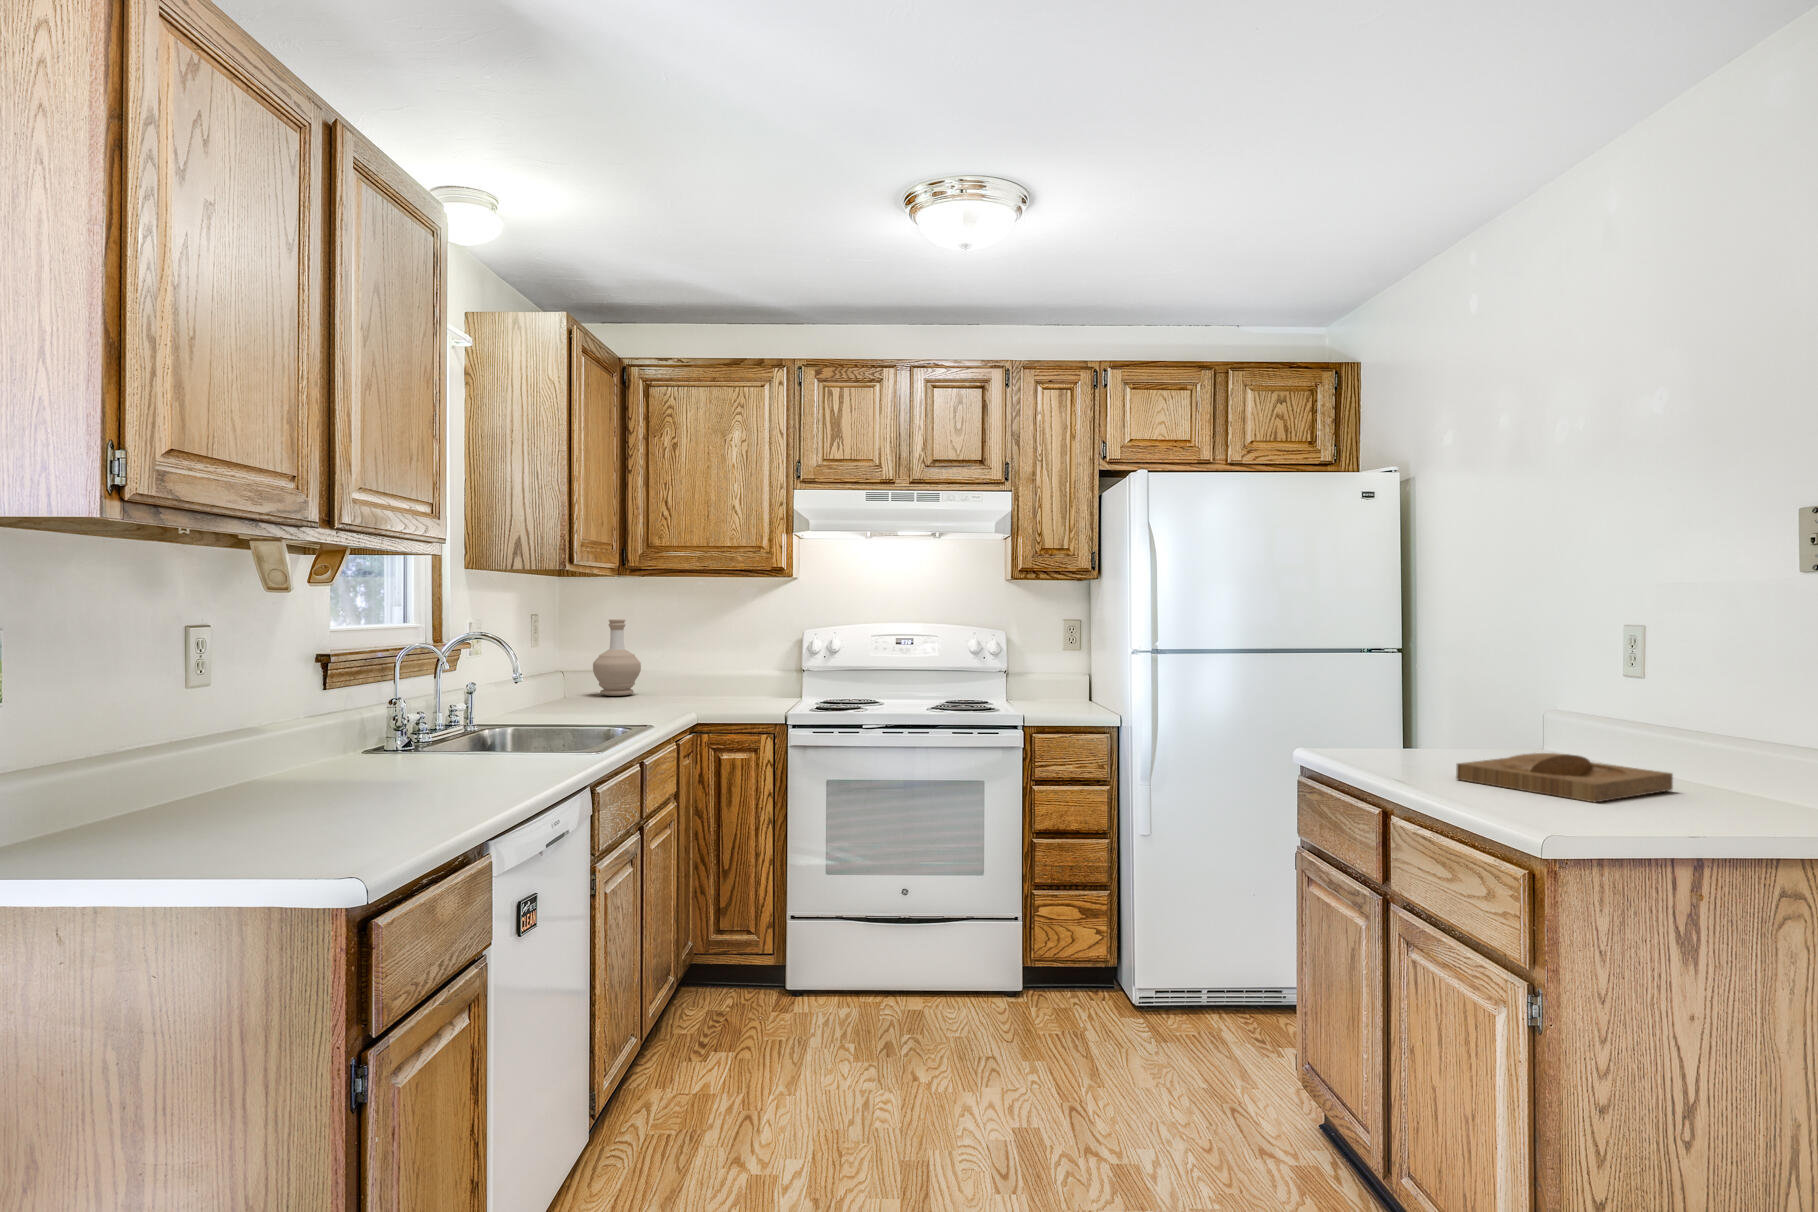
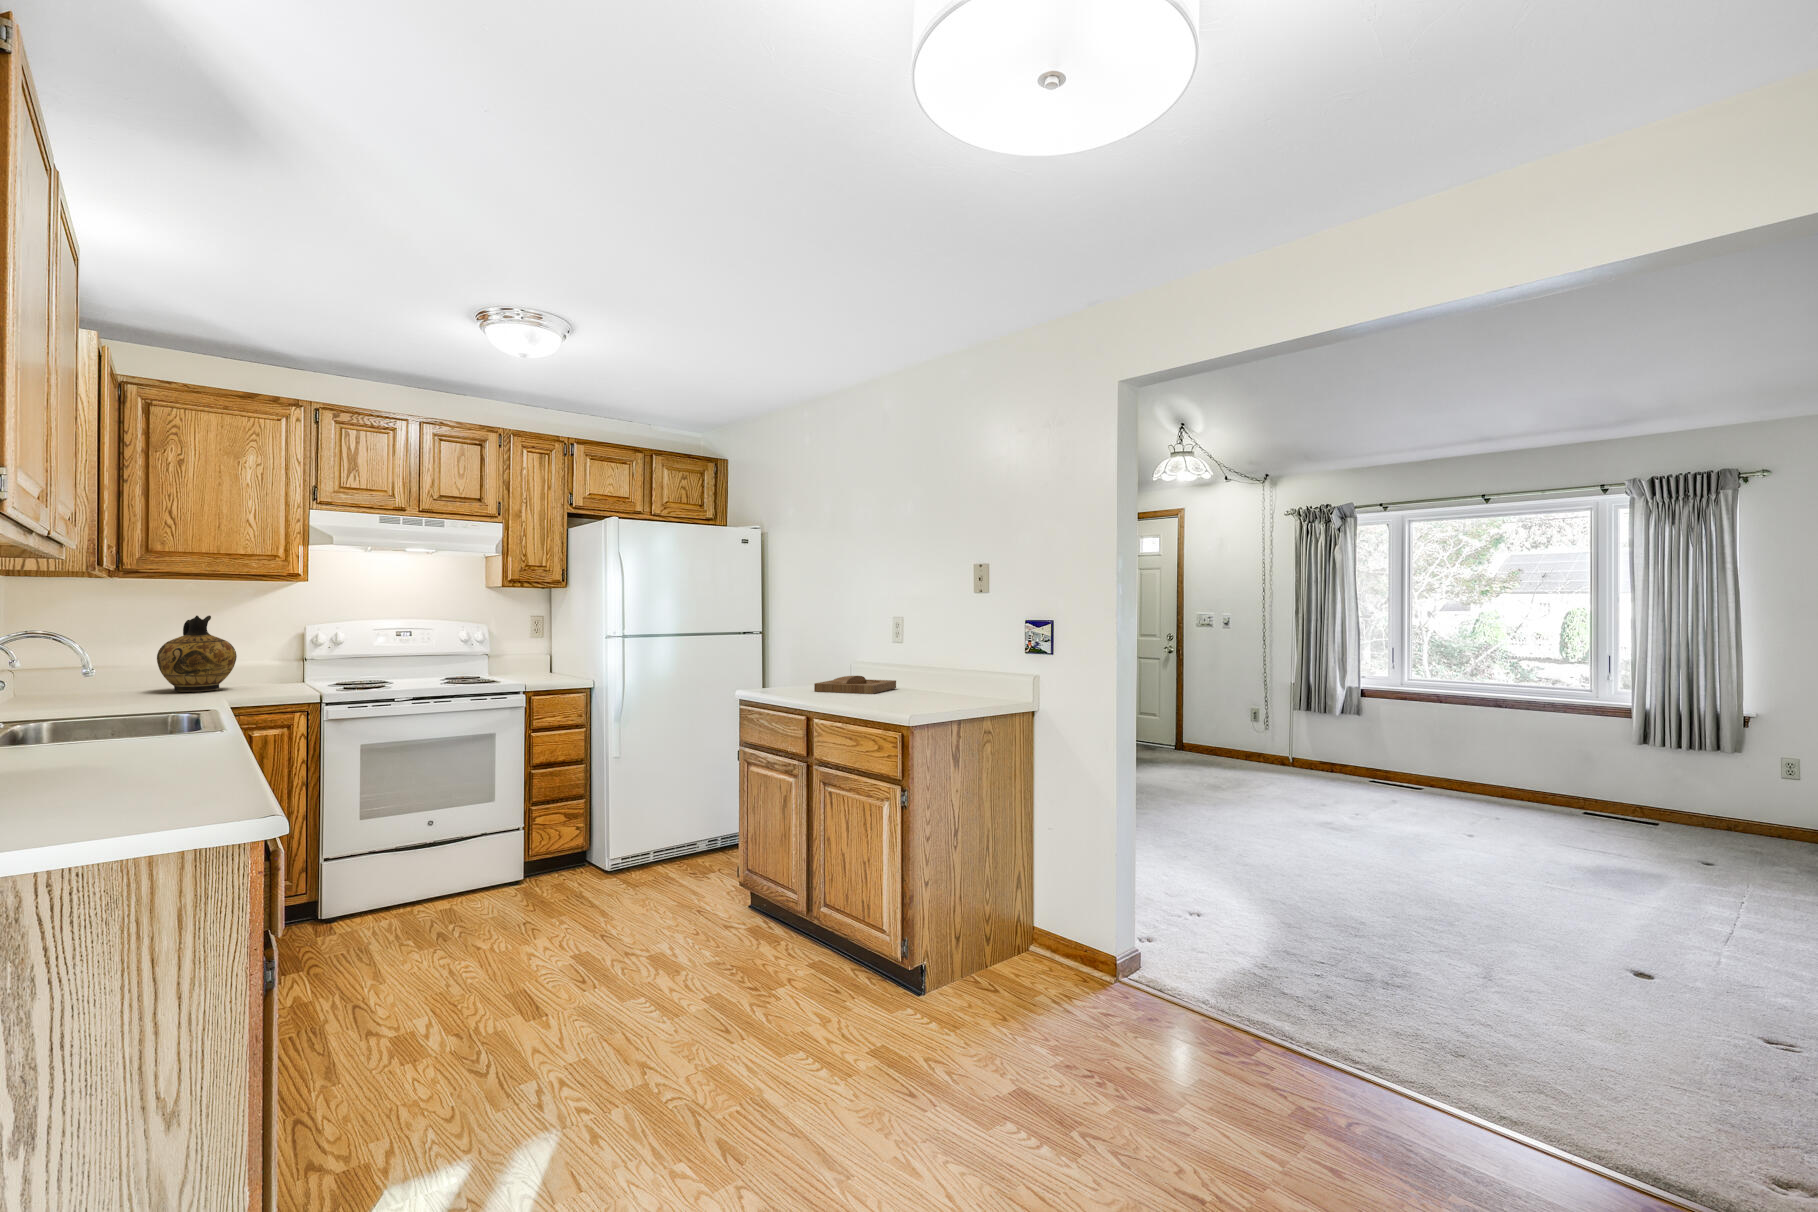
ceramic jug: none [670,616,738,700] -> present [157,615,237,692]
bottle: present [593,619,641,696] -> none [47,620,111,694]

